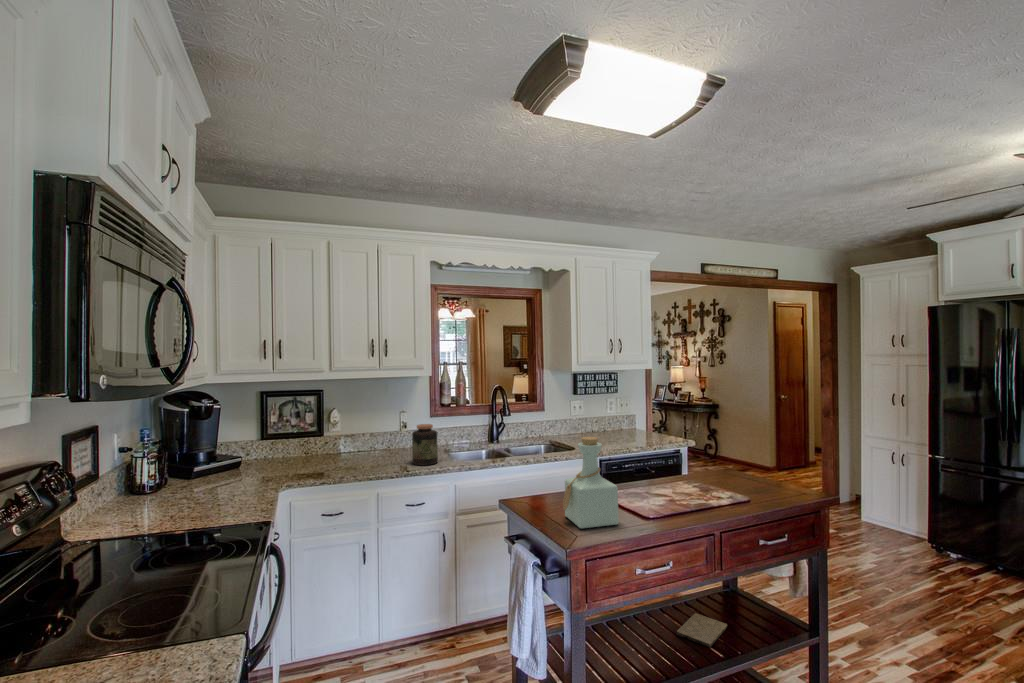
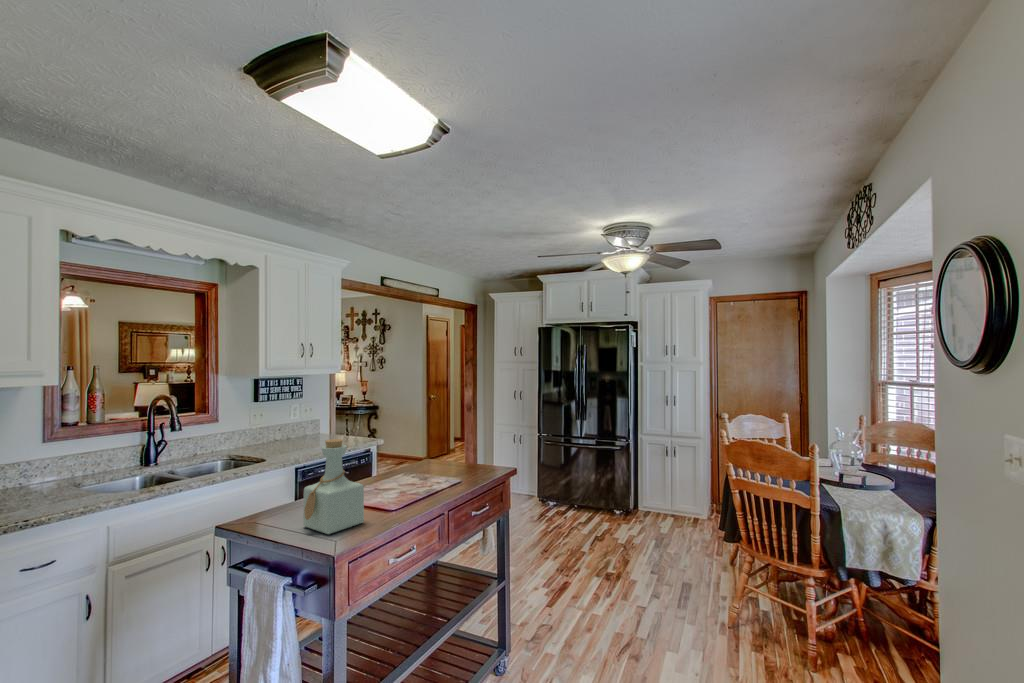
jar: present [412,424,438,465] -> none [32,450,79,509]
cutting board: present [676,613,727,647] -> none [399,594,438,618]

